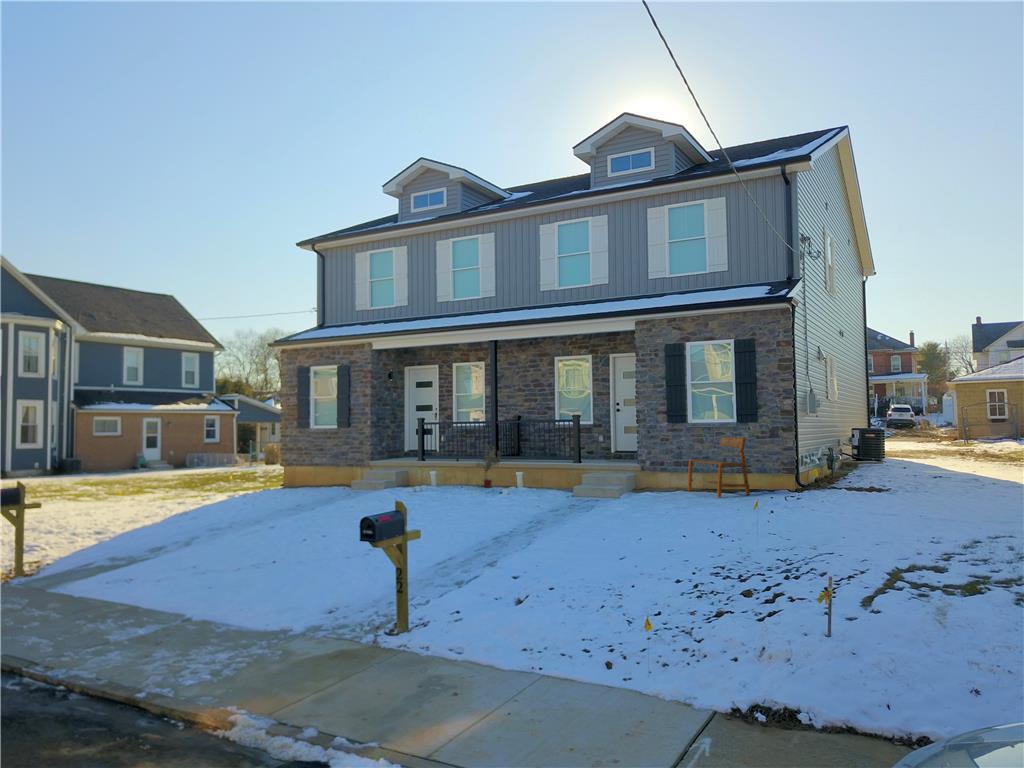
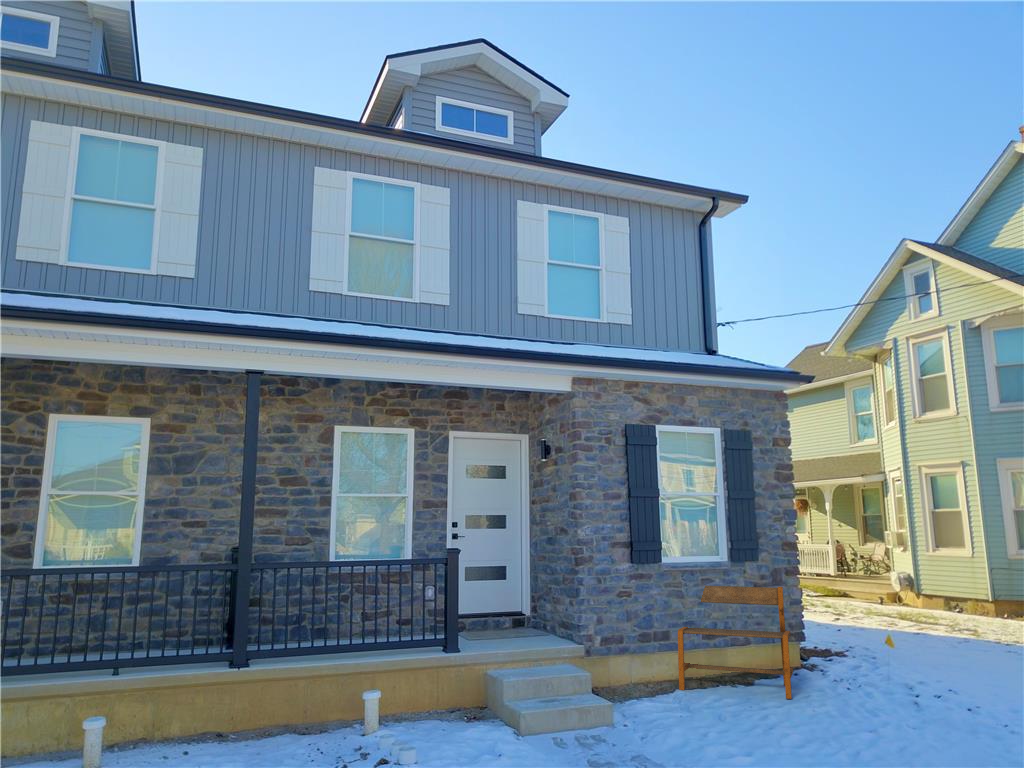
potted tree: present [476,446,501,488] -> none [199,630,293,746]

